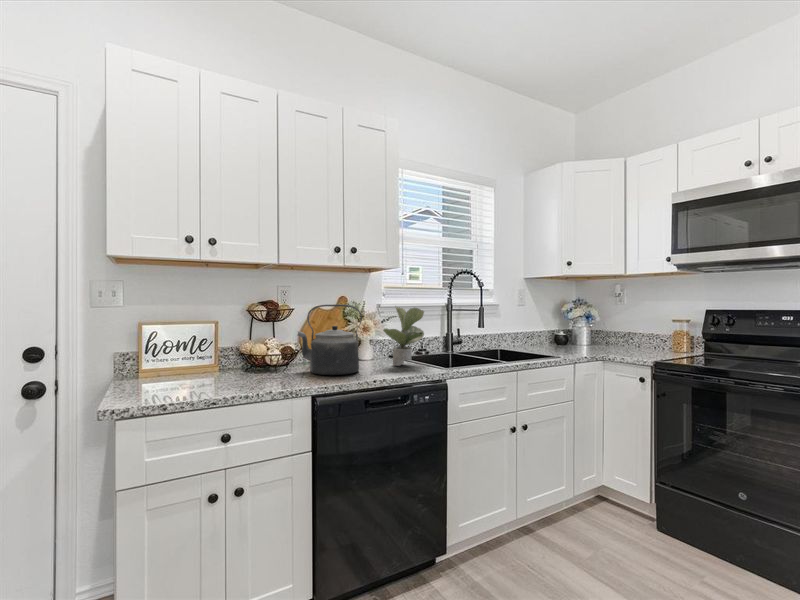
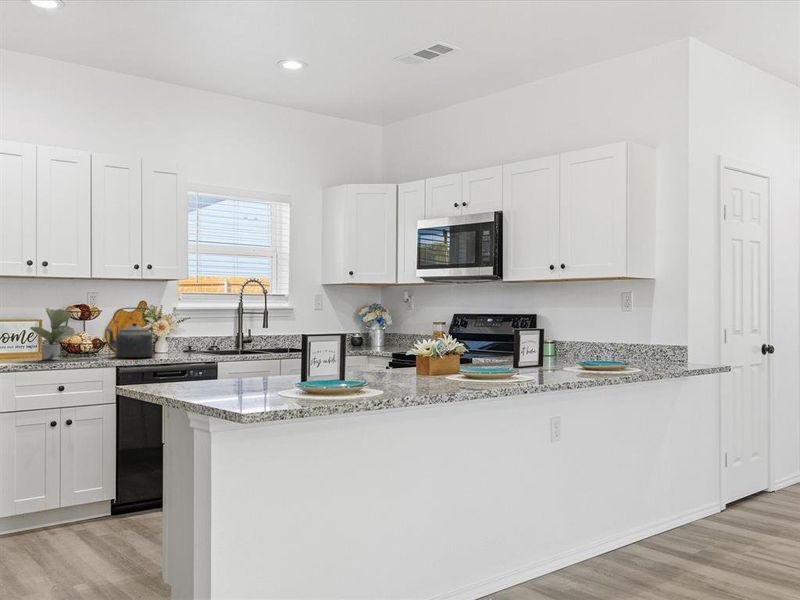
potted plant: present [383,307,424,366] -> present [30,308,75,360]

